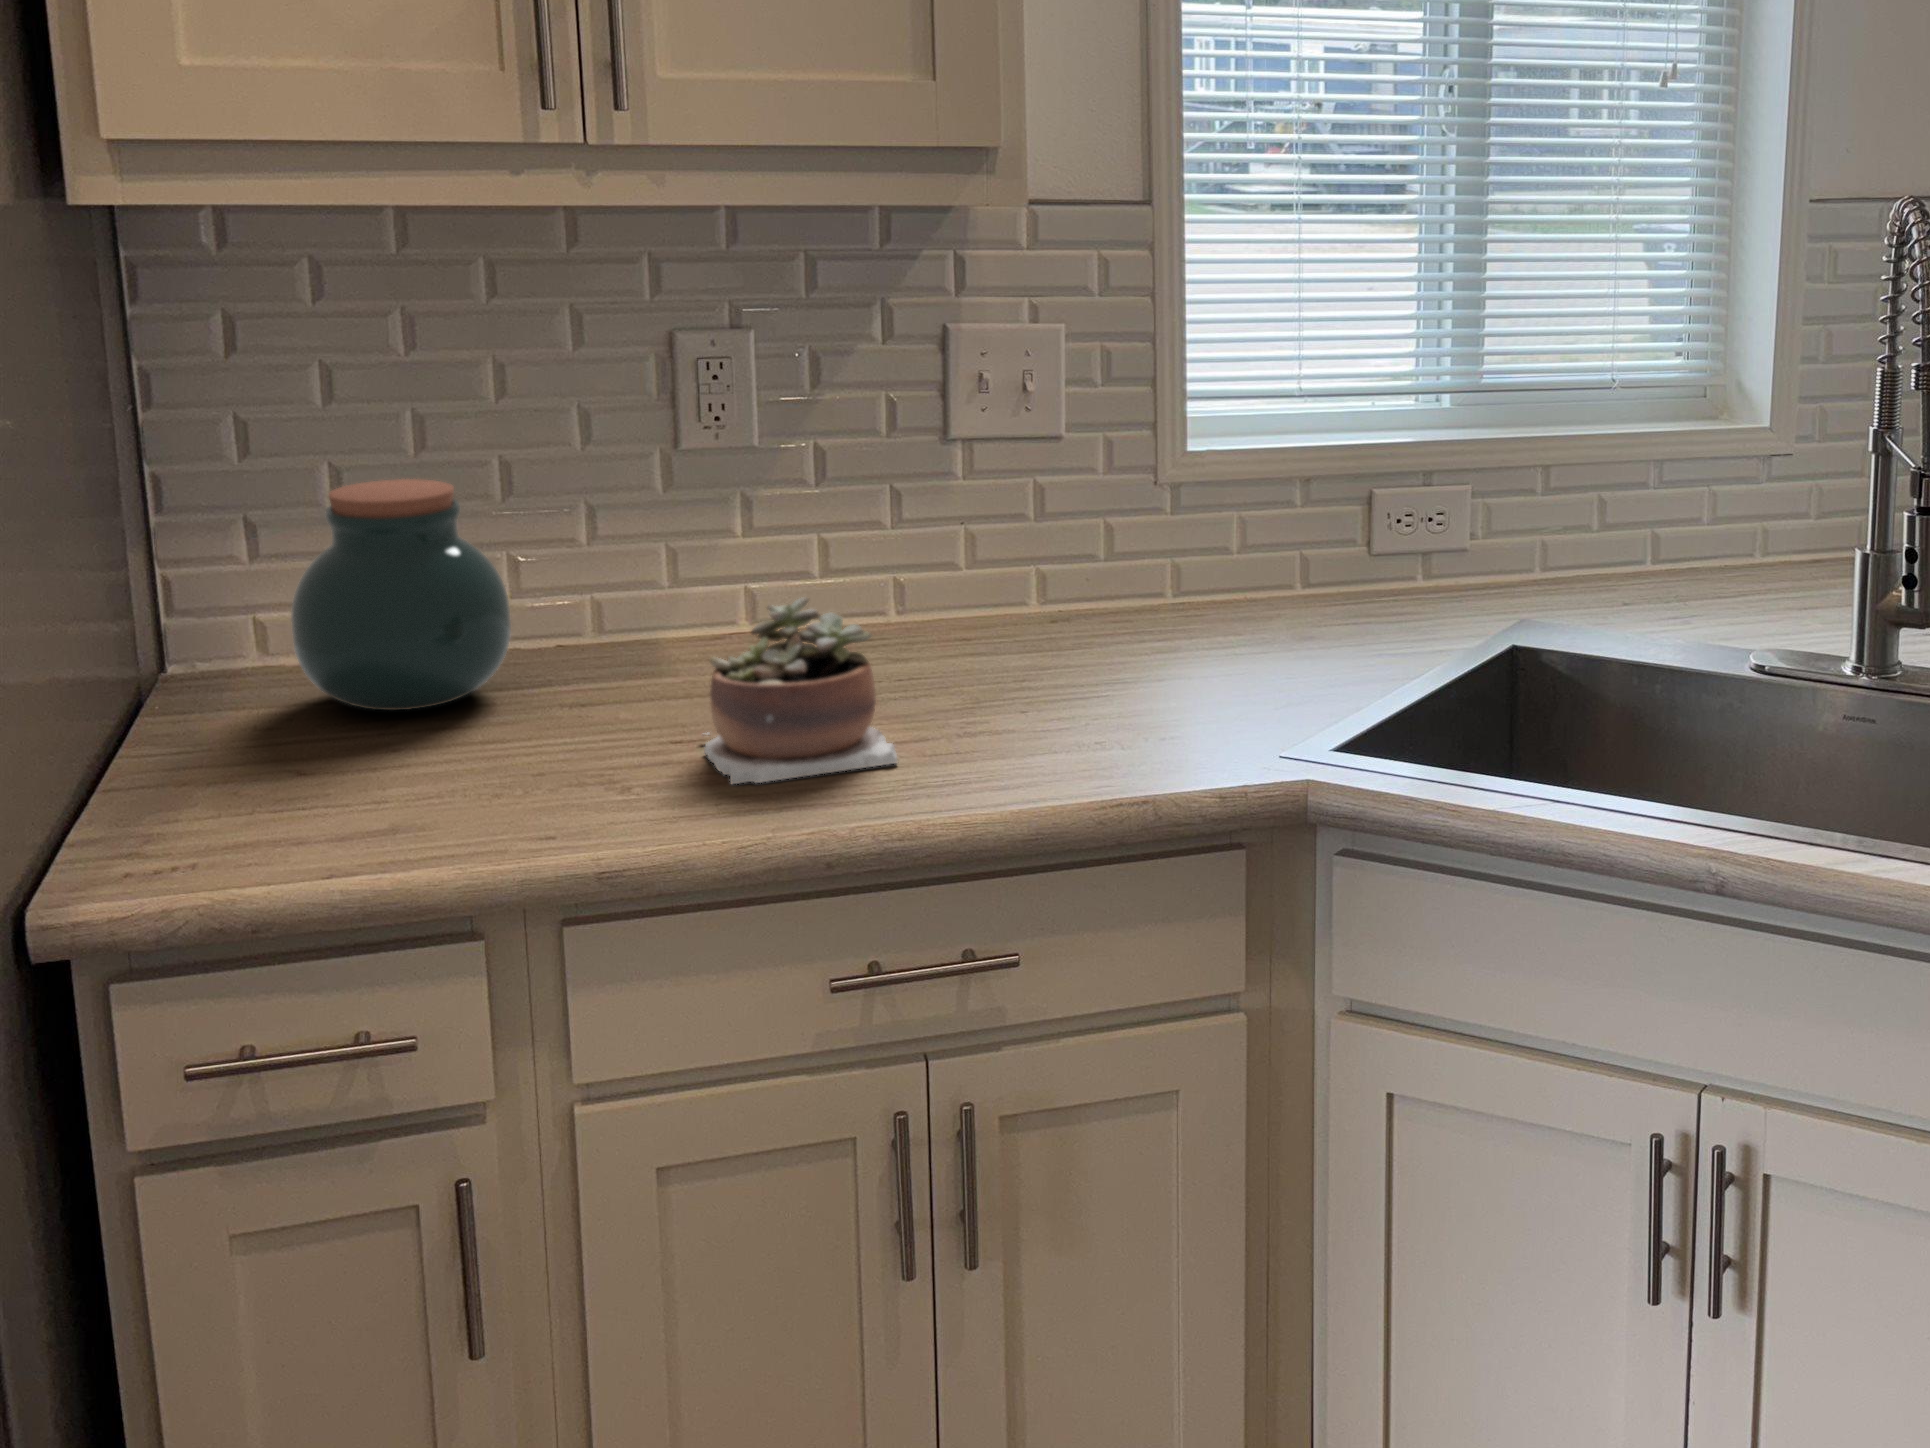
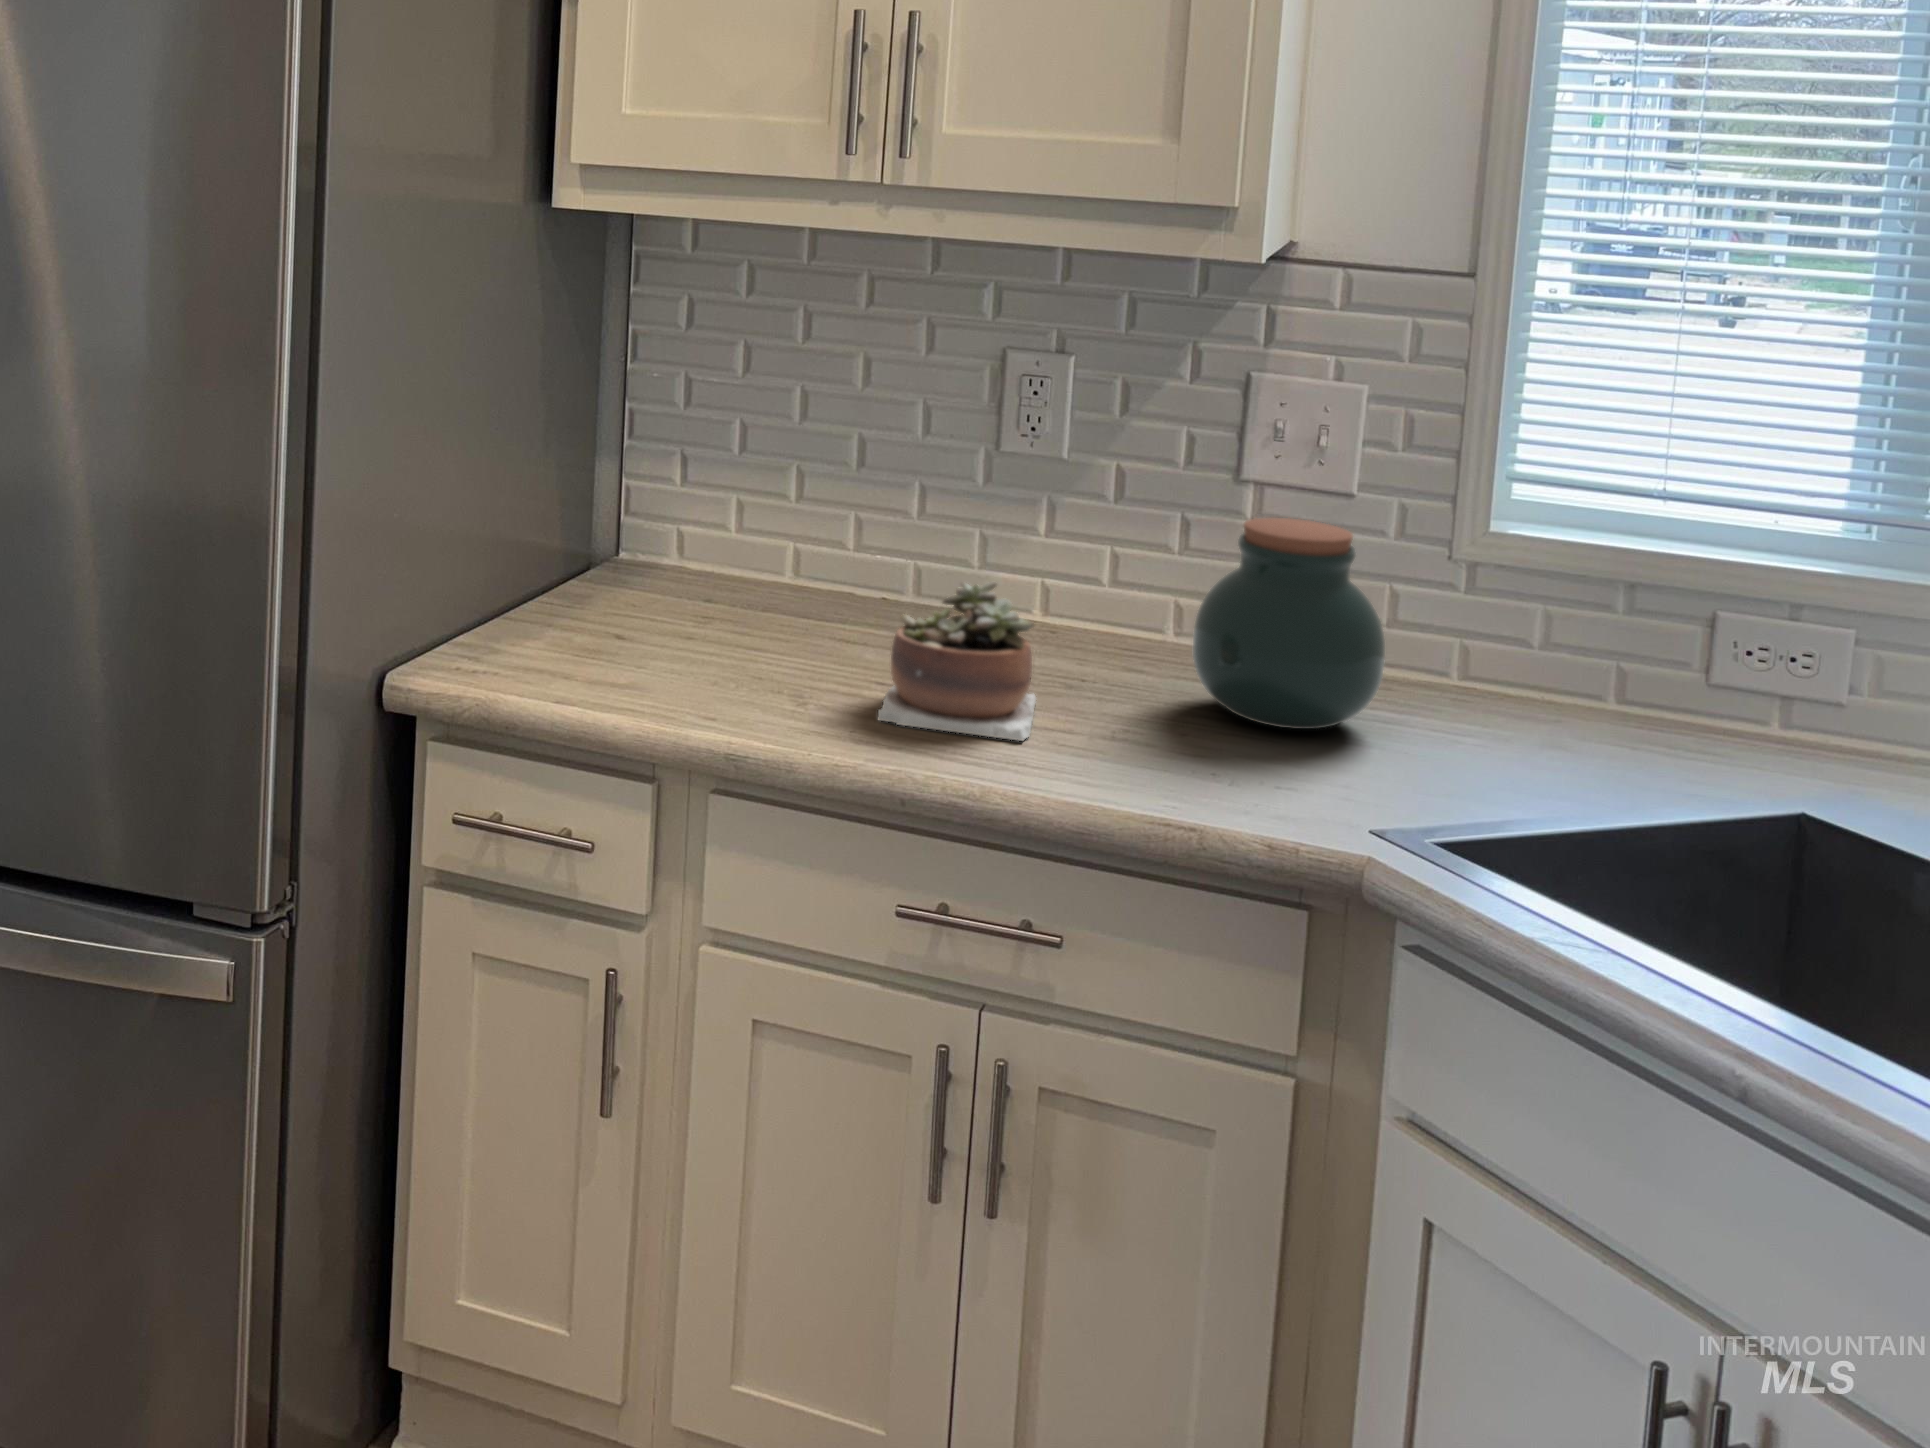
jar: present [291,479,511,710] -> present [1192,518,1385,729]

